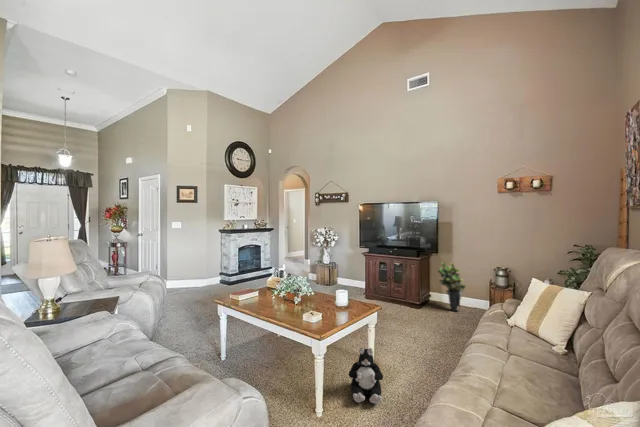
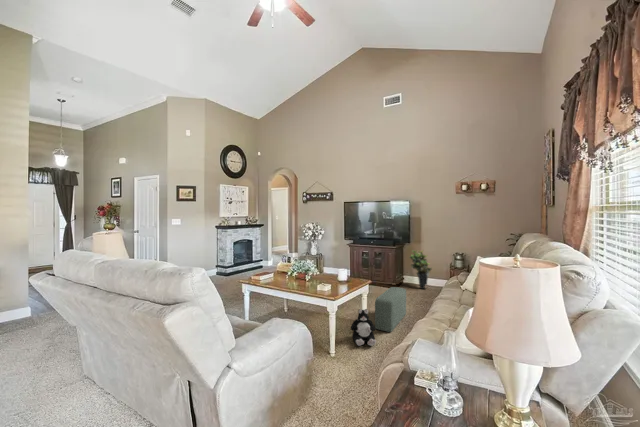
pouf: none [385,313,430,379] -> present [375,287,406,332]

